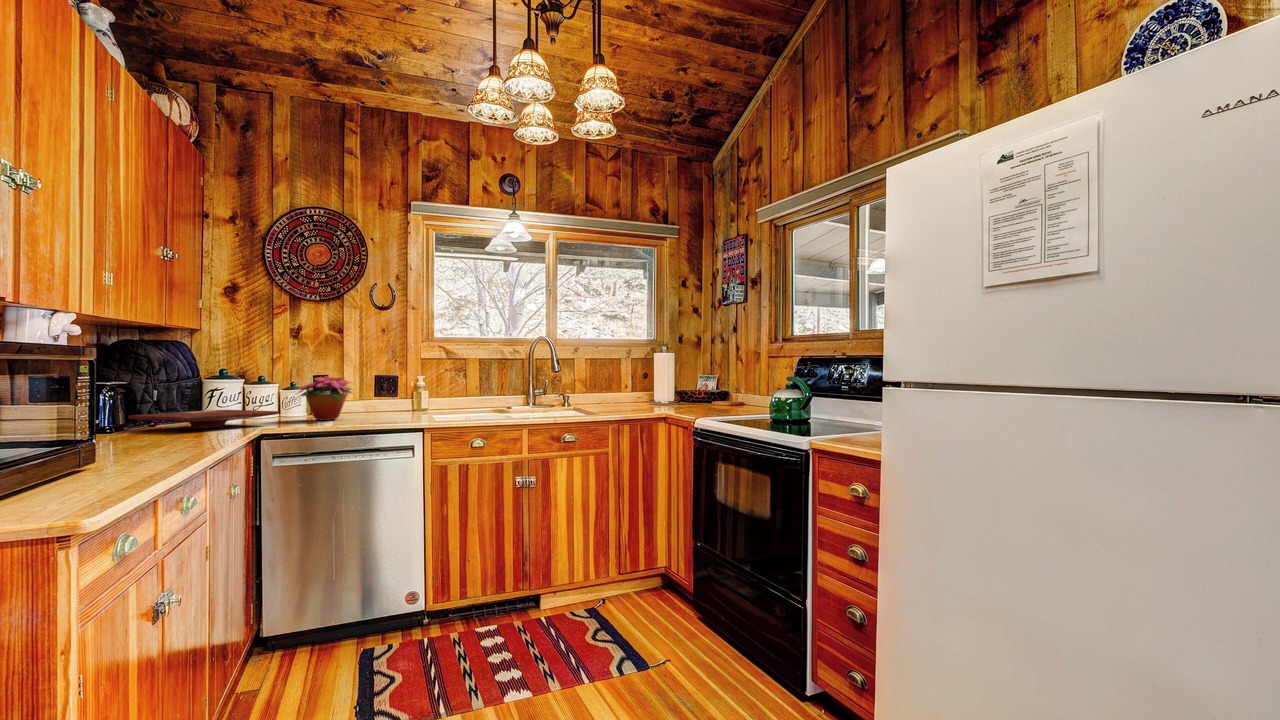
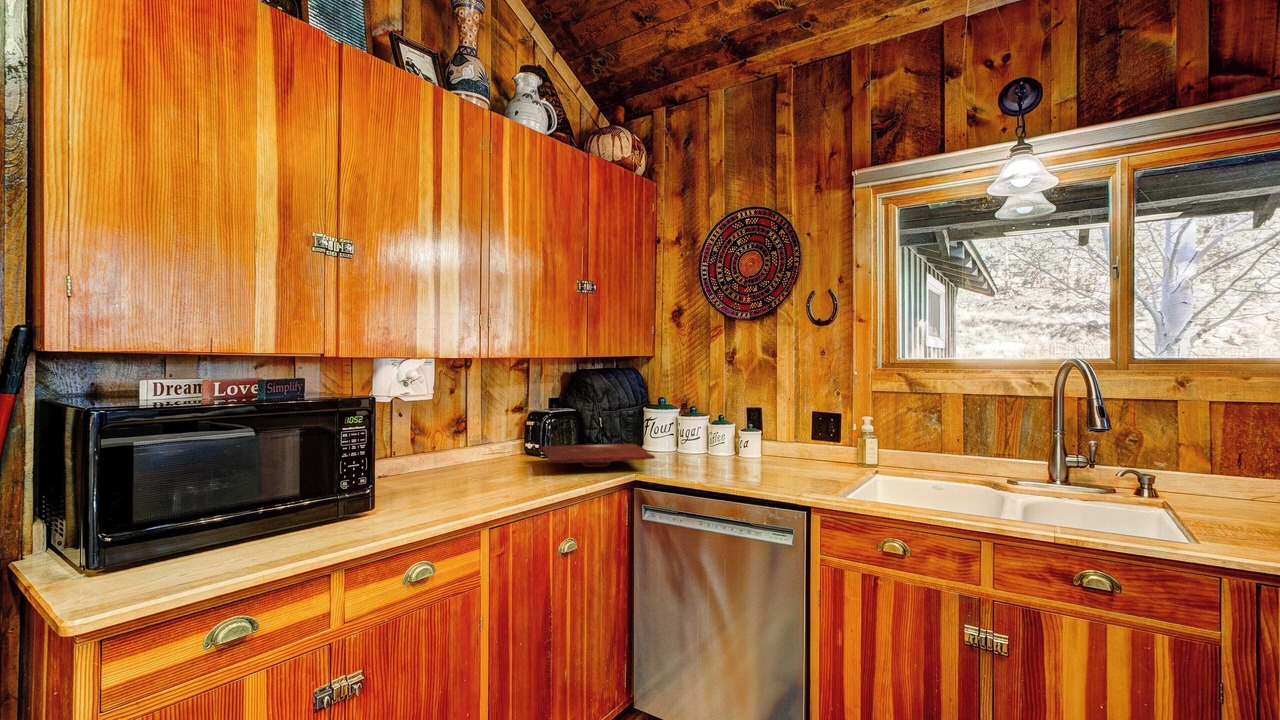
flower arrangement: present [295,376,352,420] -> none [683,412,763,469]

